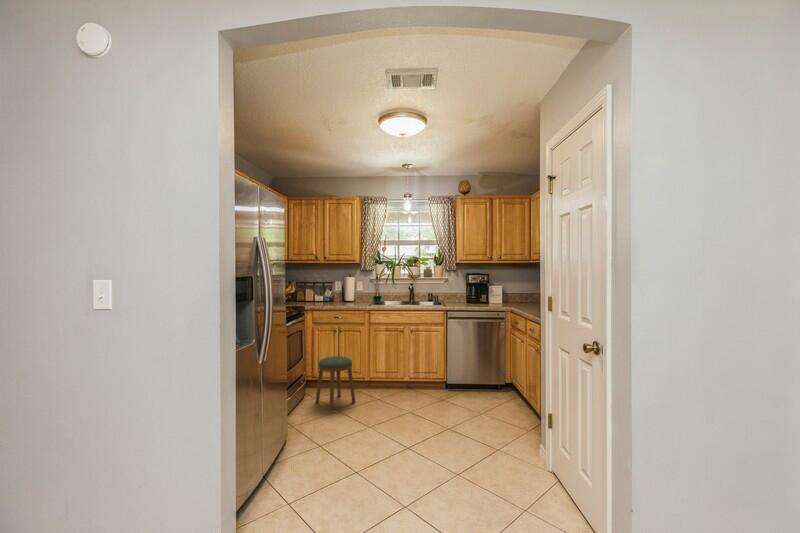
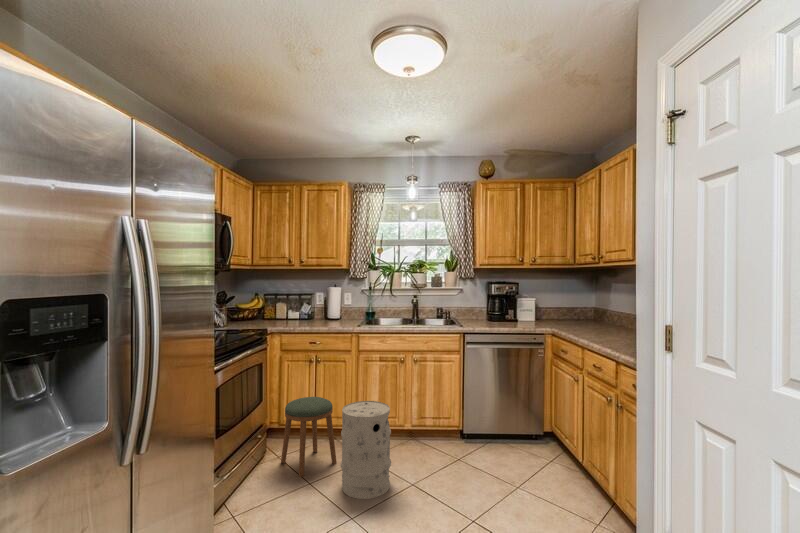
trash can: none [360,357,395,421] -> present [340,401,391,499]

